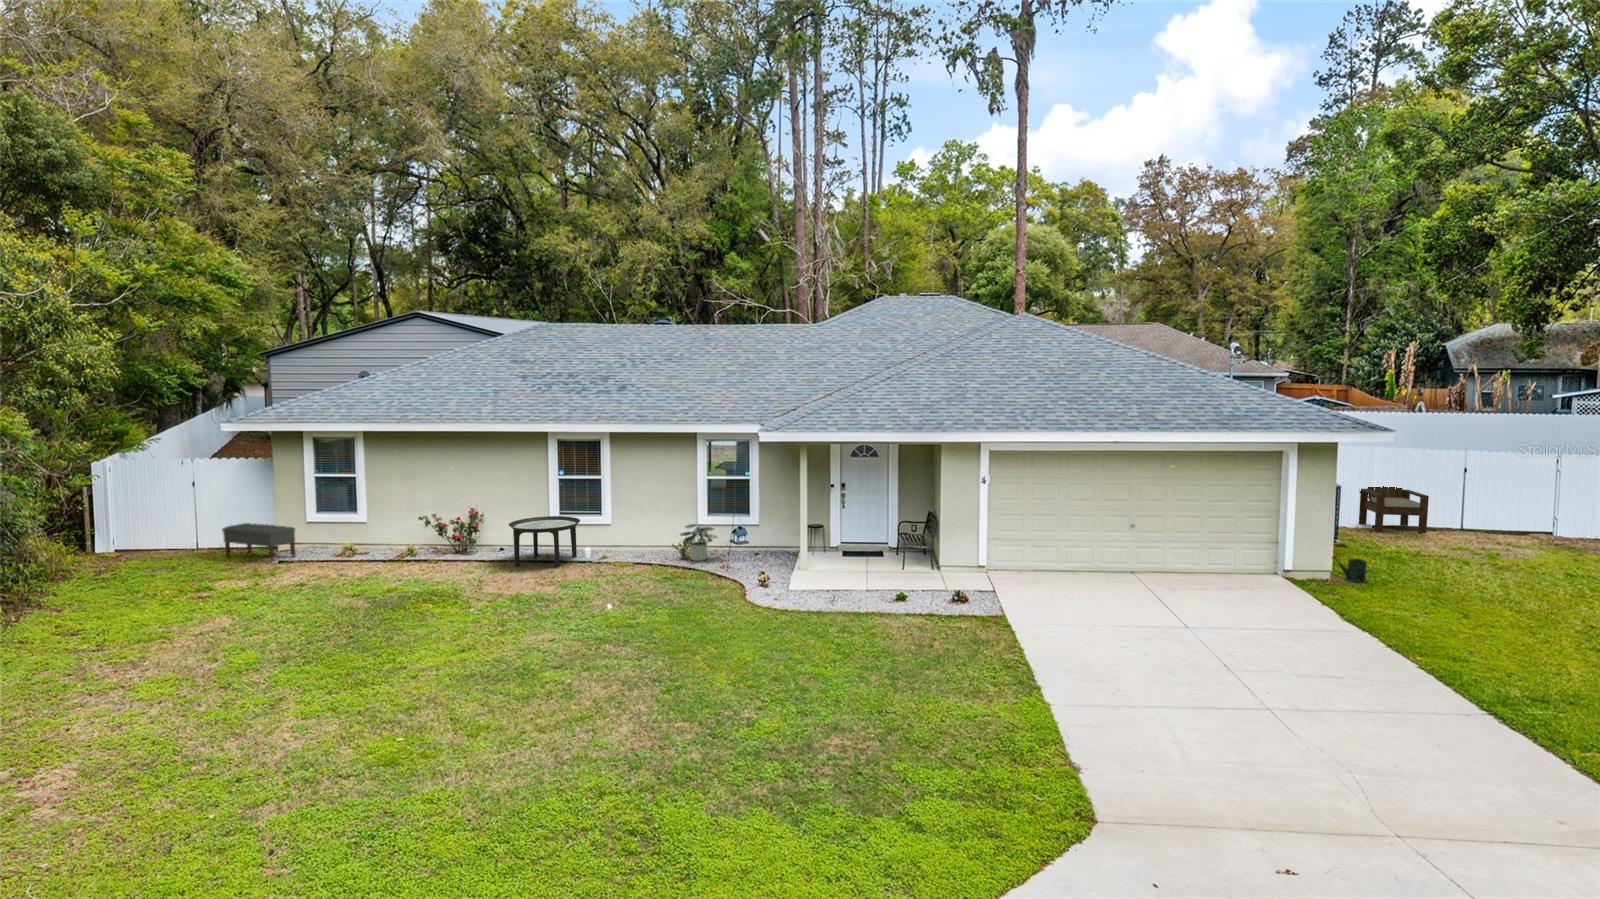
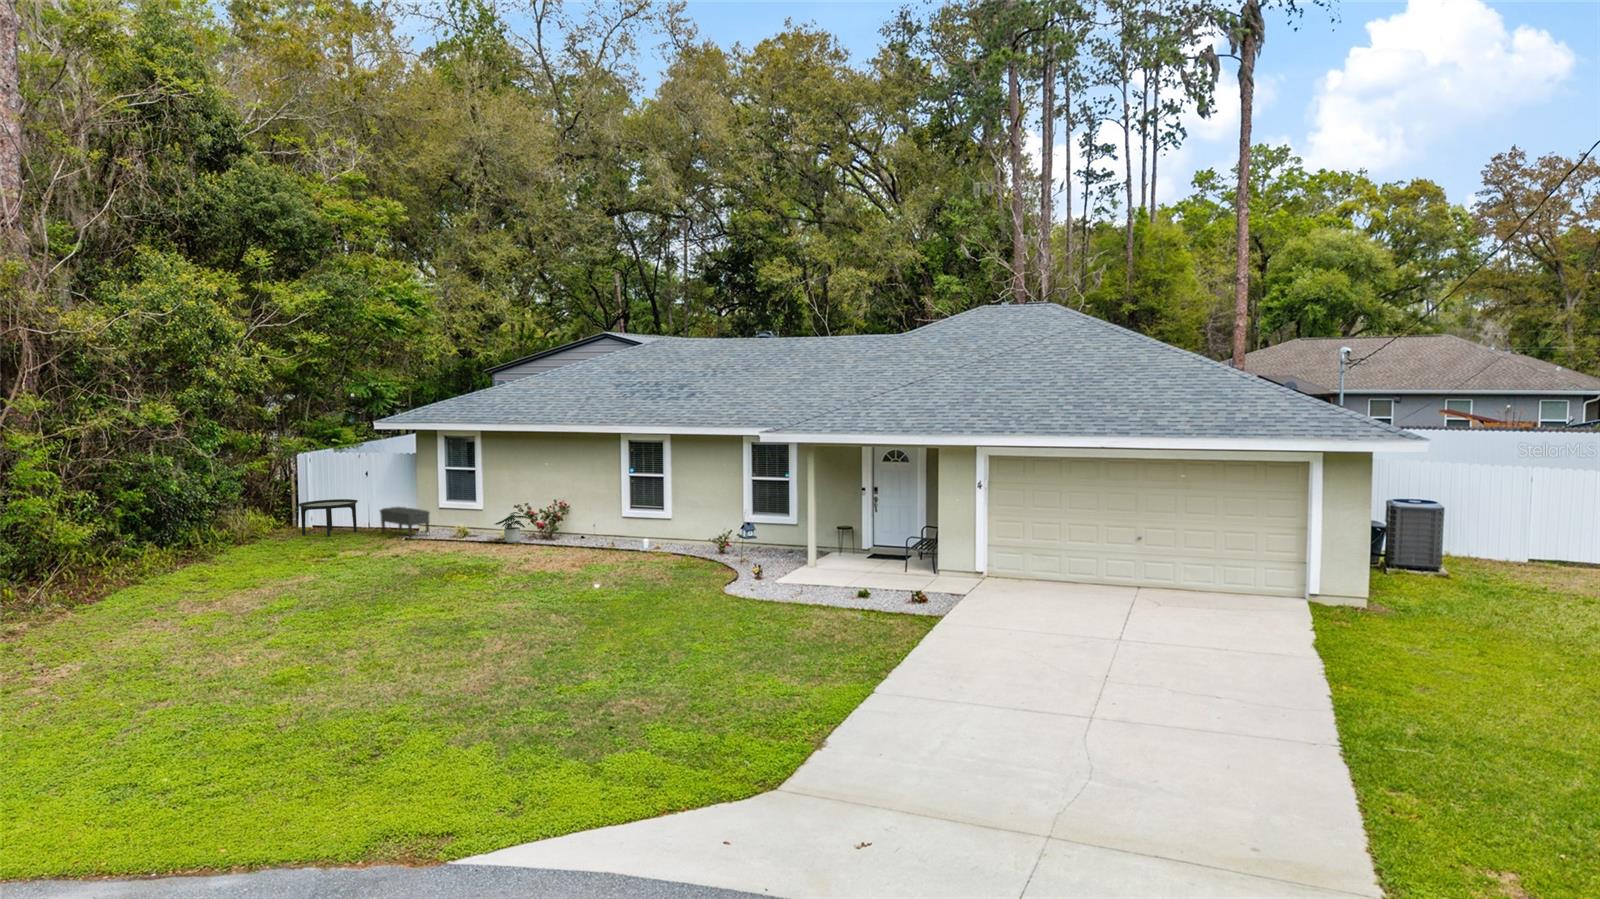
chair: present [1359,486,1429,534] -> none [1505,499,1583,570]
round table: present [509,516,580,567] -> present [298,499,358,537]
potted plant: present [681,524,716,561] -> present [495,512,527,543]
watering can: present [1332,556,1373,583] -> none [1370,579,1417,610]

